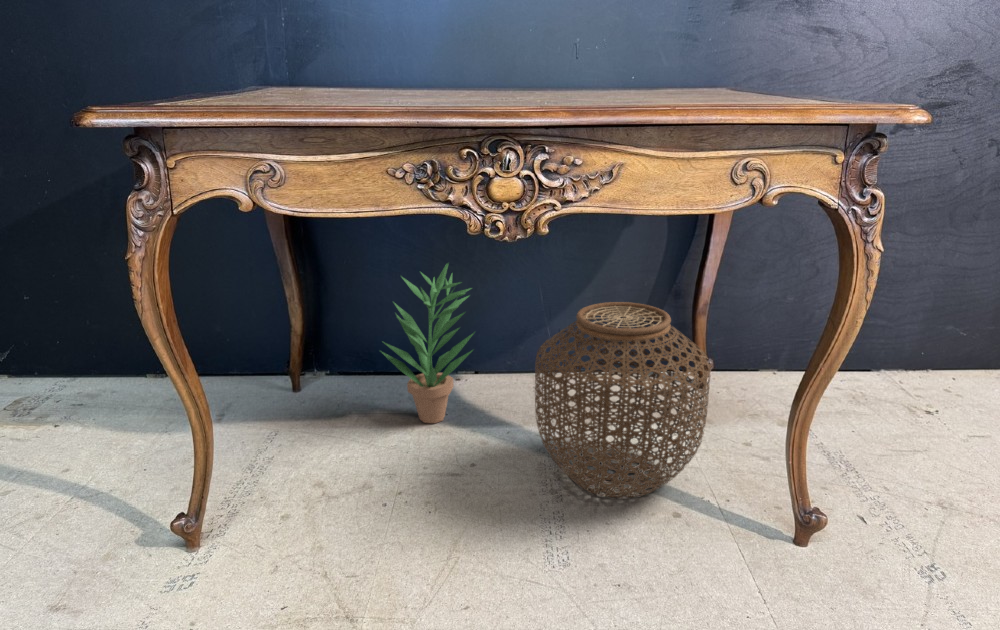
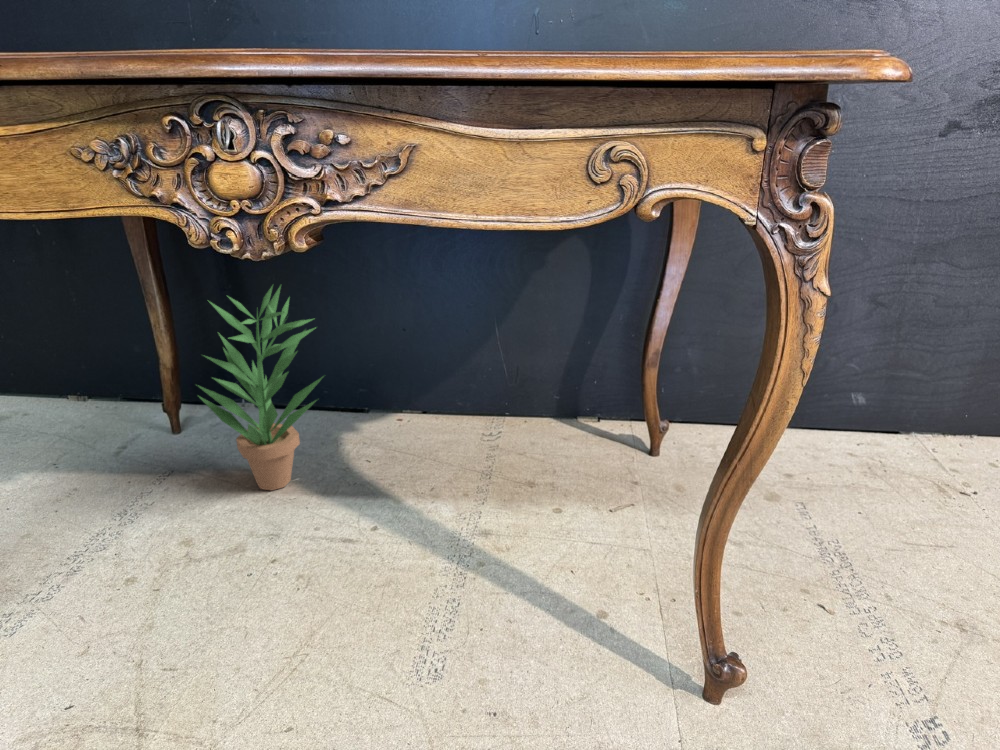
woven basket: present [535,302,711,498] -> none [347,349,591,622]

